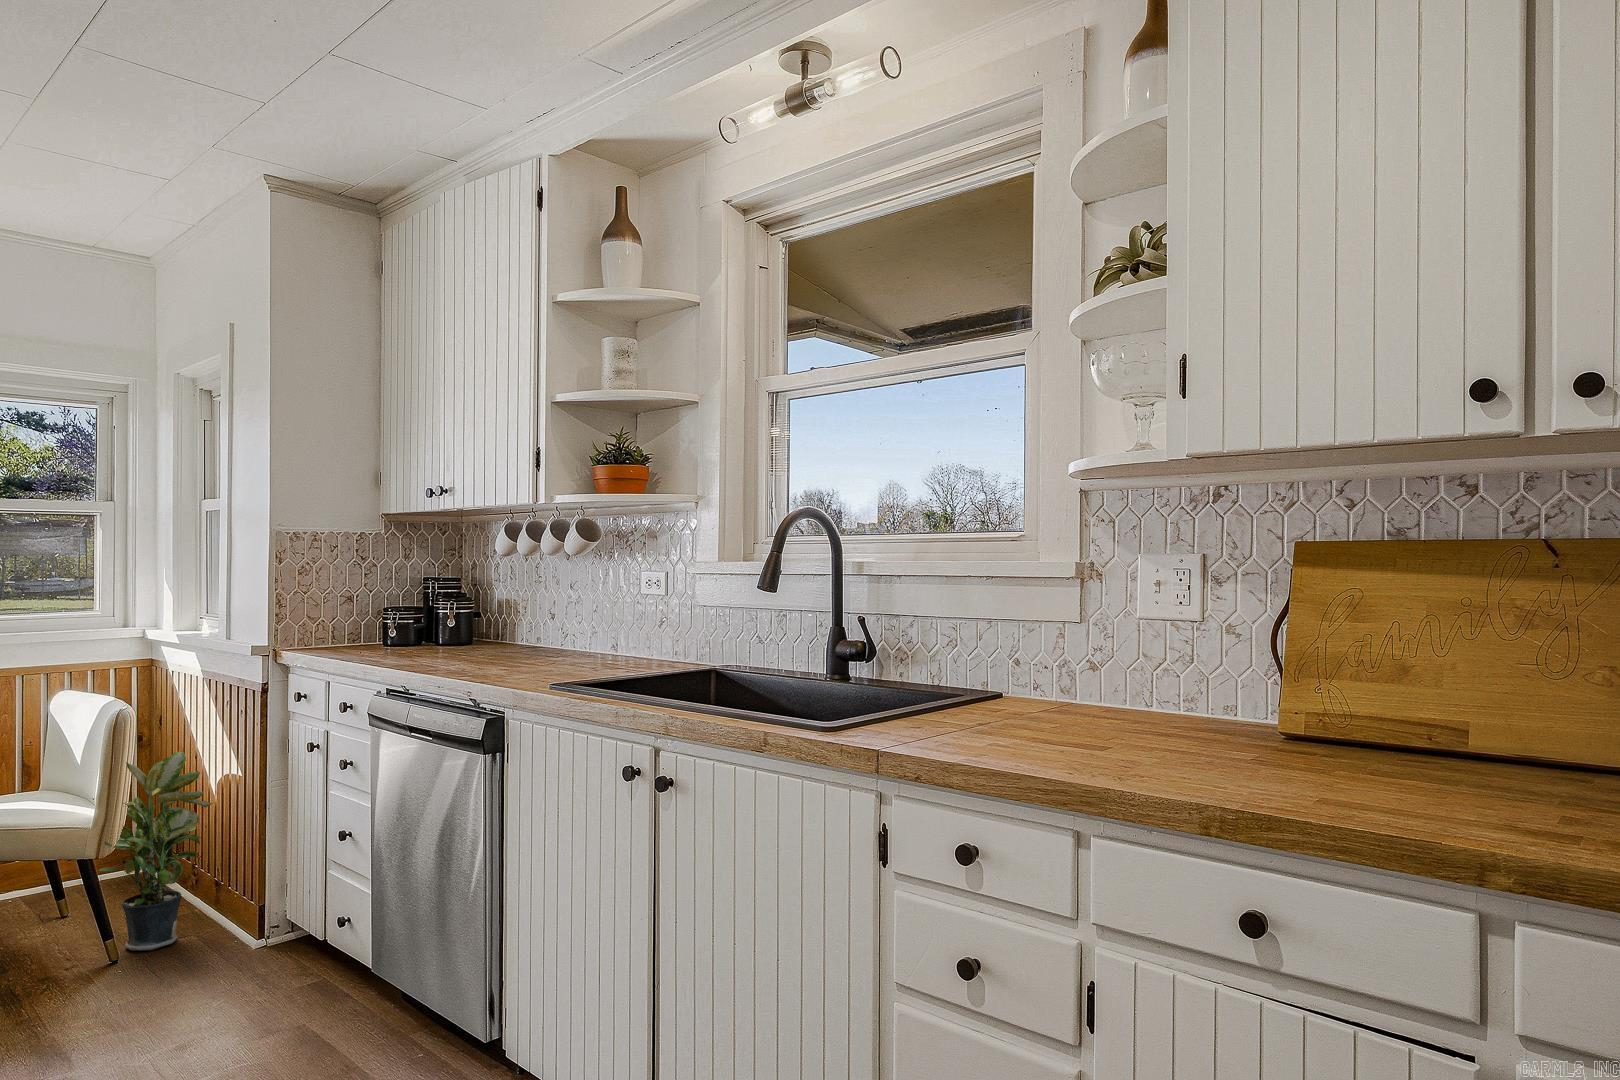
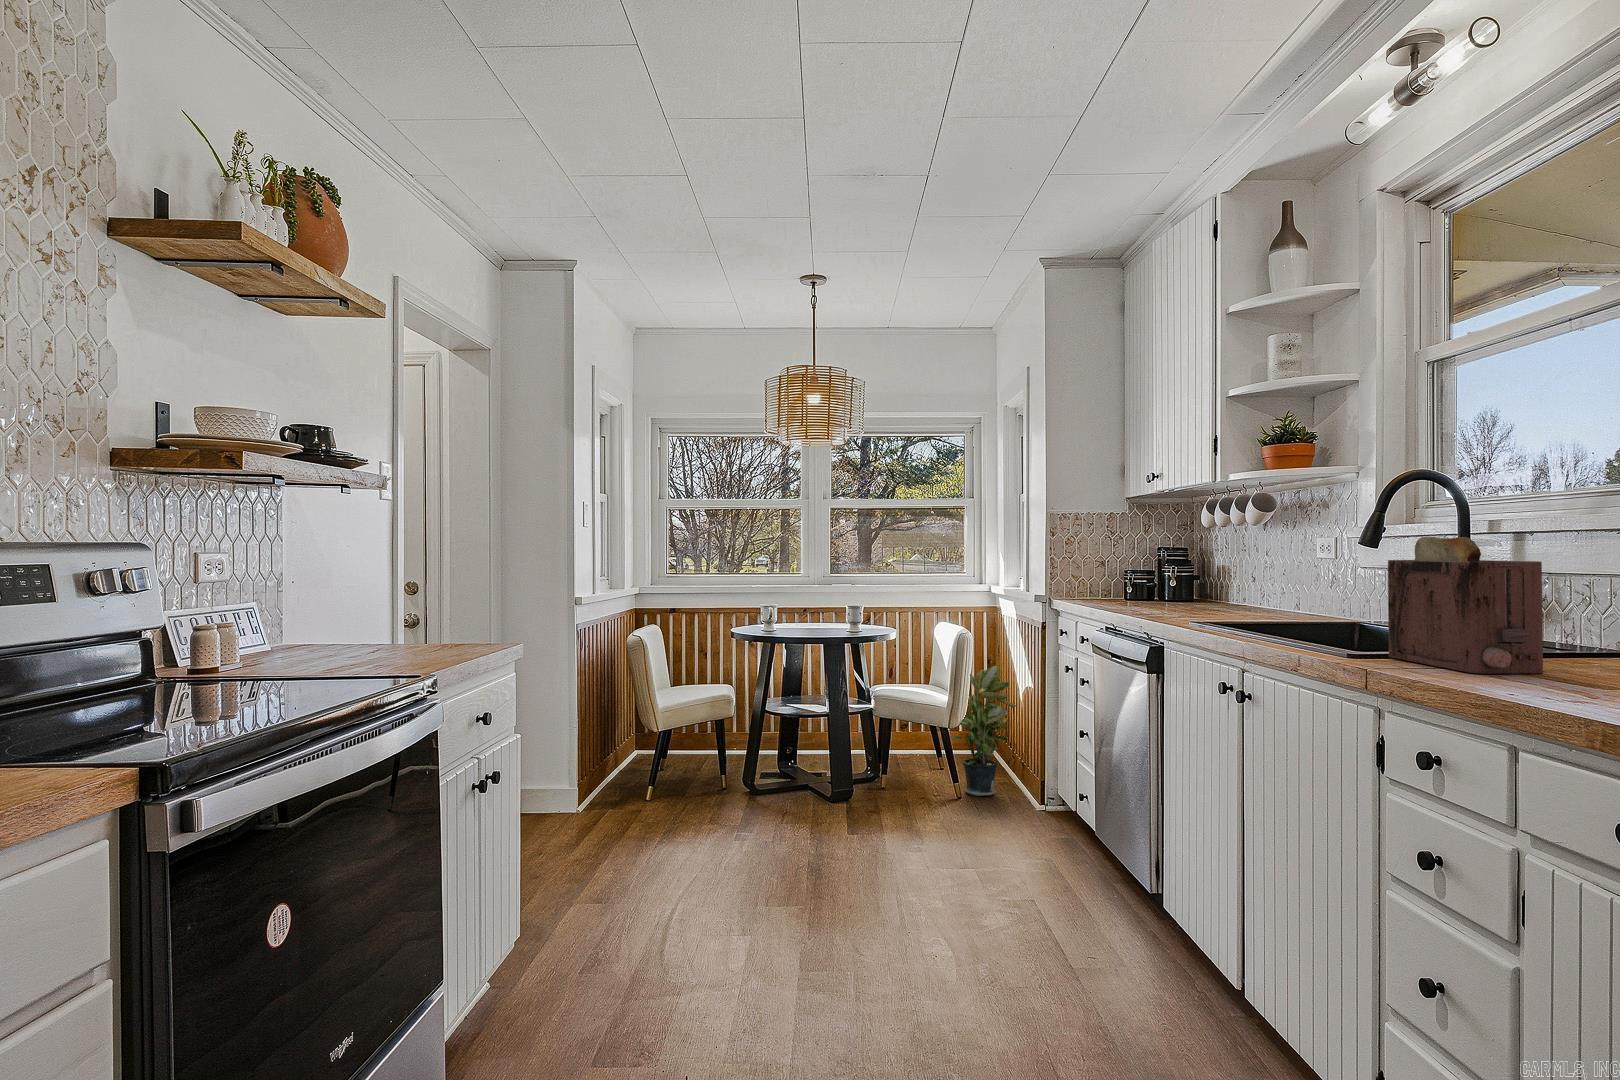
toaster: none [850,589,1011,741] -> present [1388,536,1543,674]

